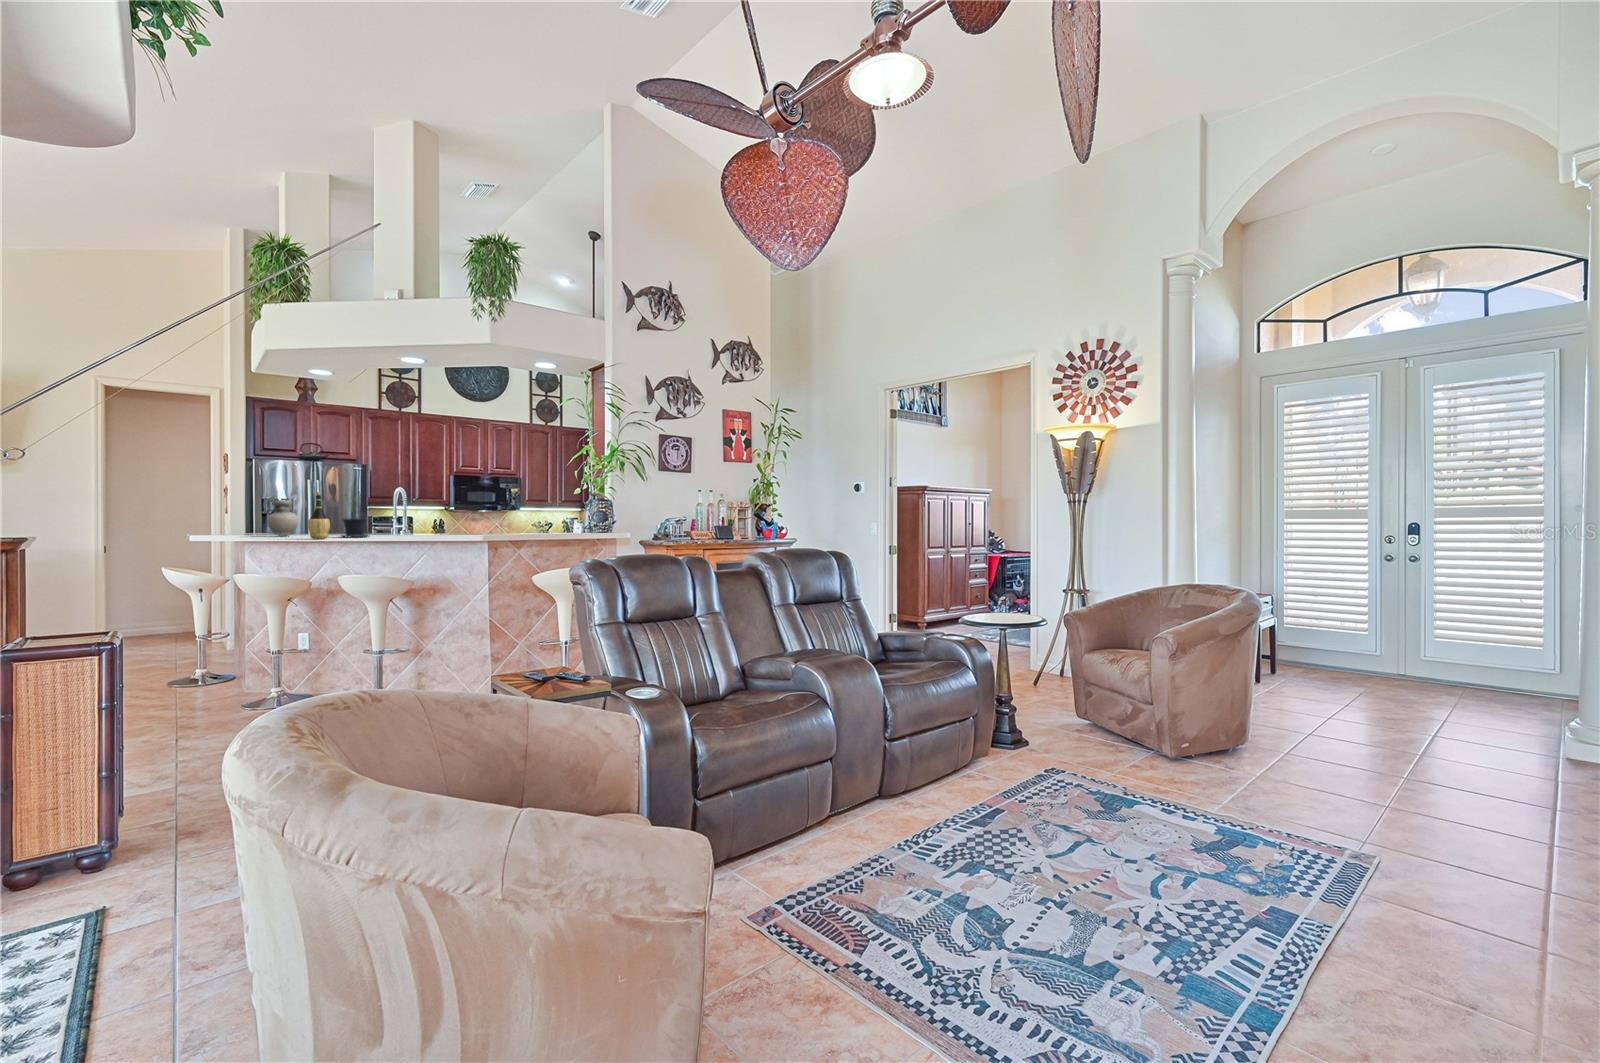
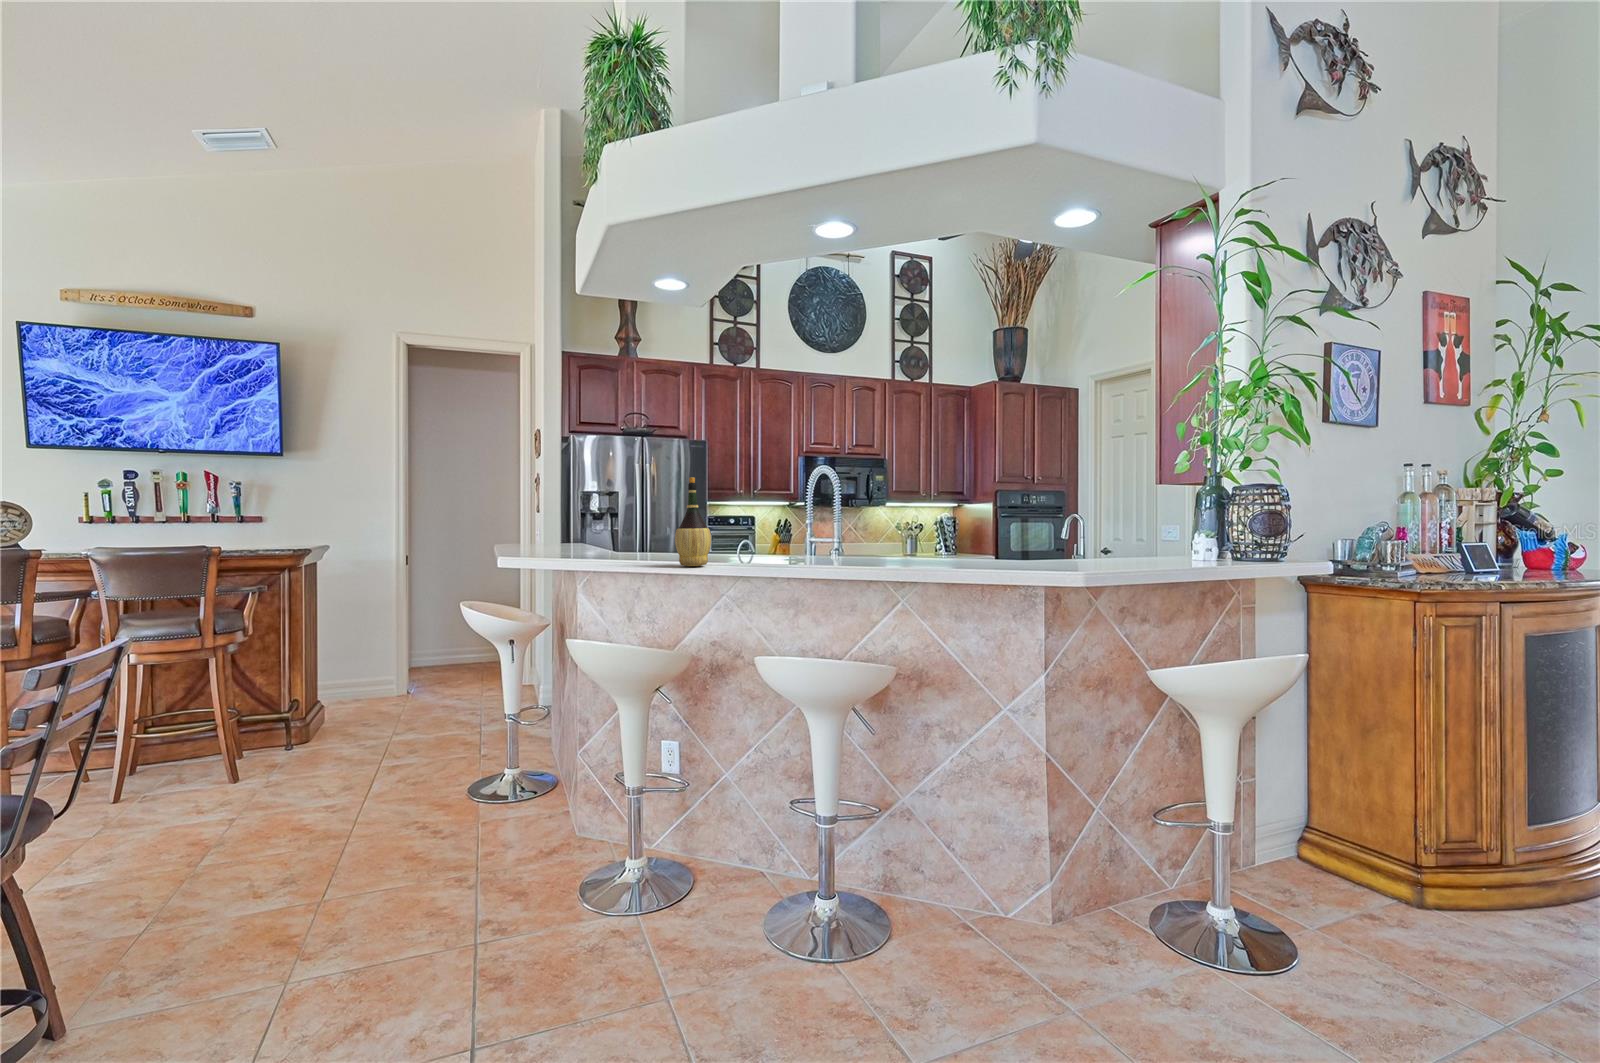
potted plant: present [340,493,369,537] -> none [711,479,764,560]
vase: present [267,500,299,536] -> none [602,493,647,555]

